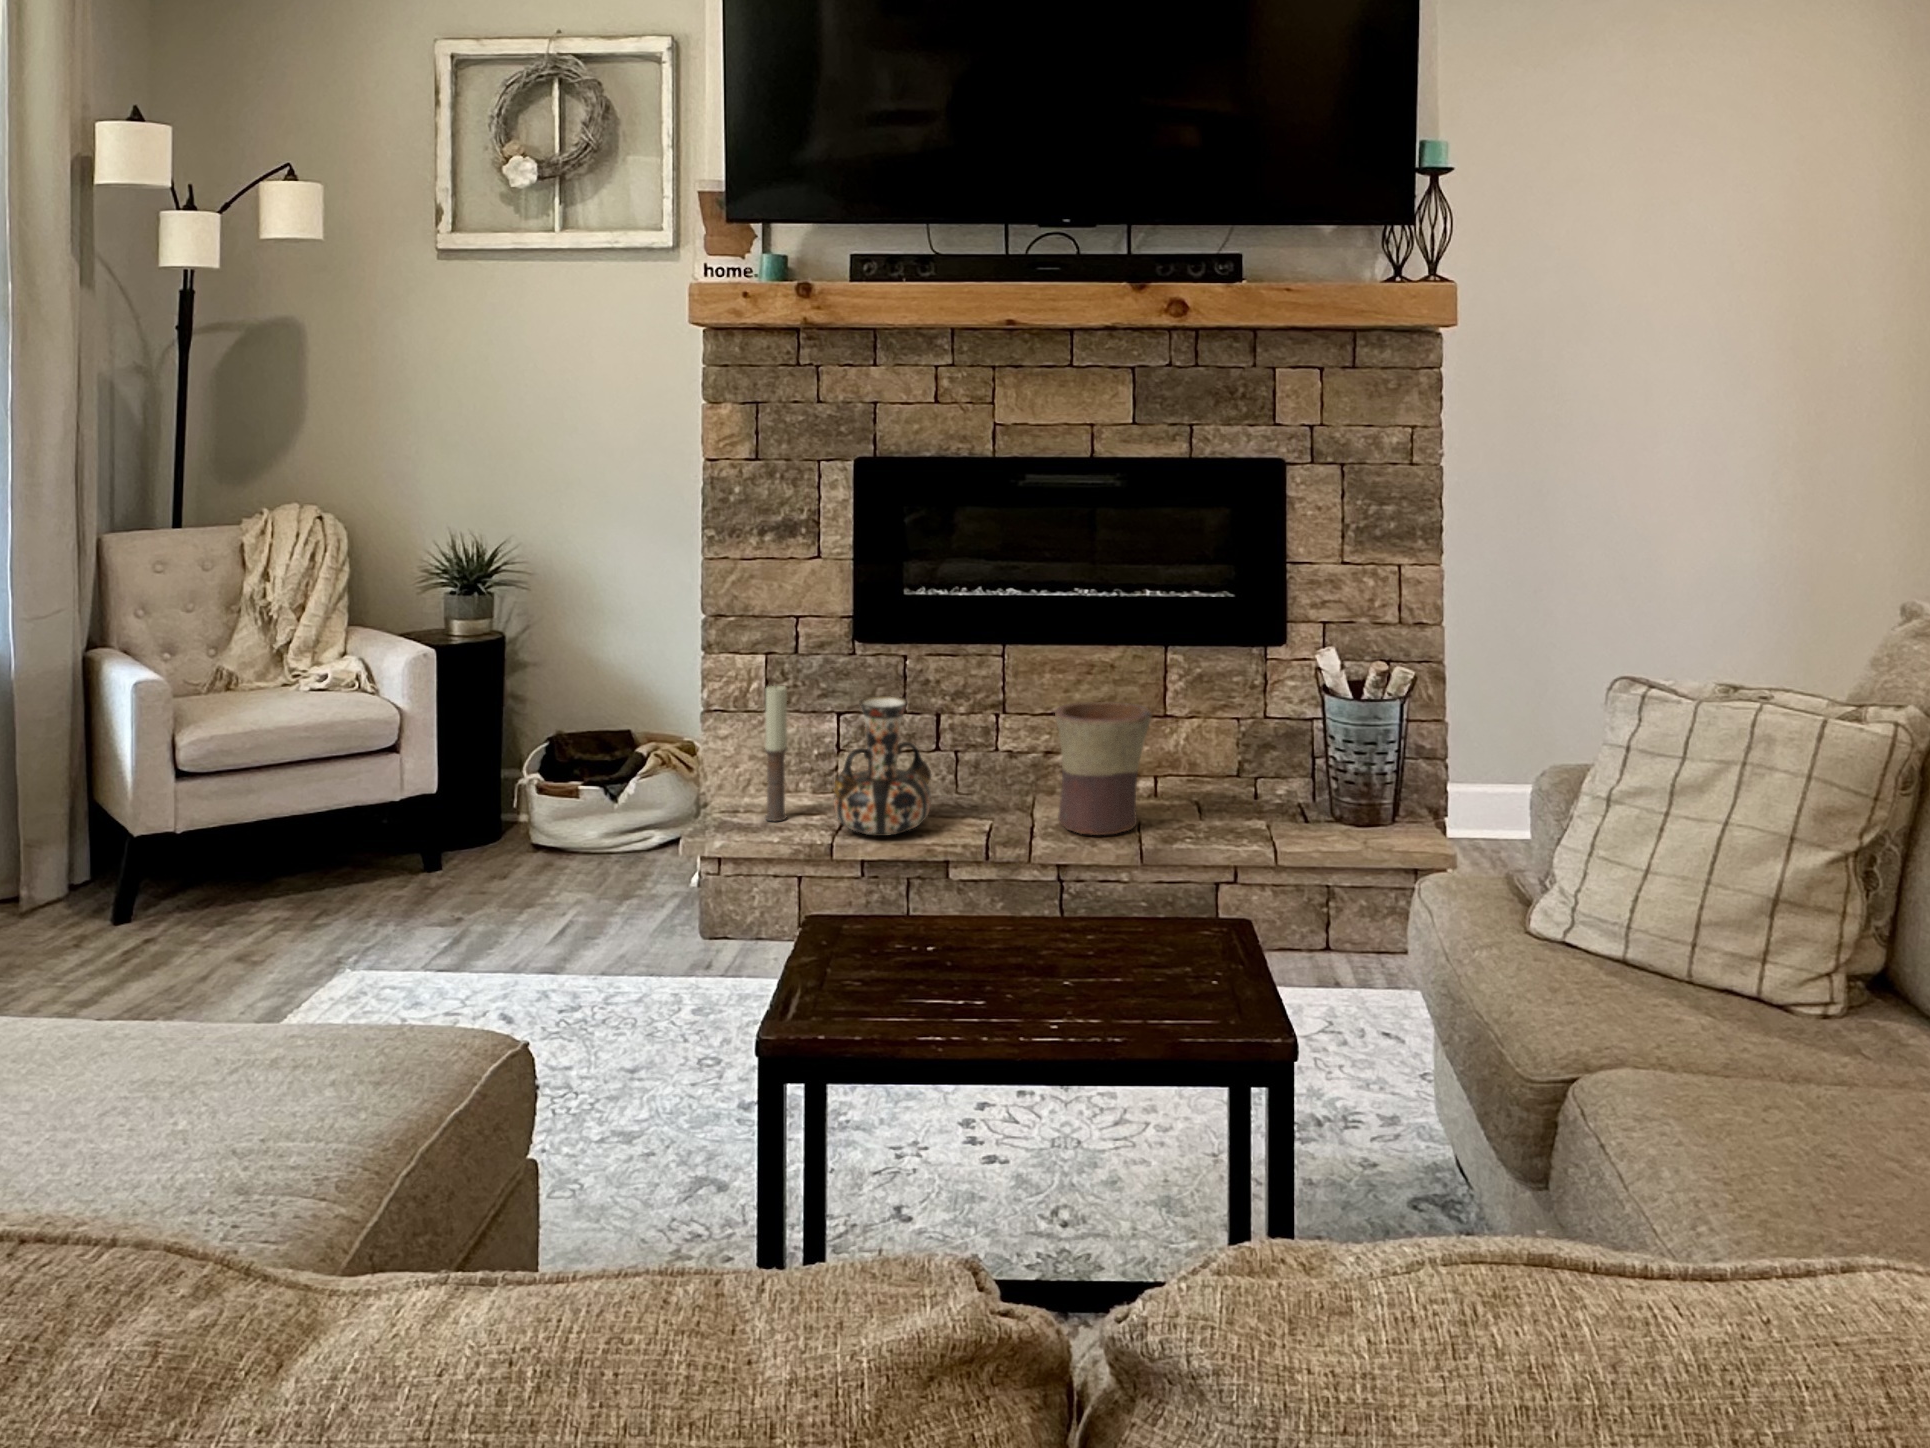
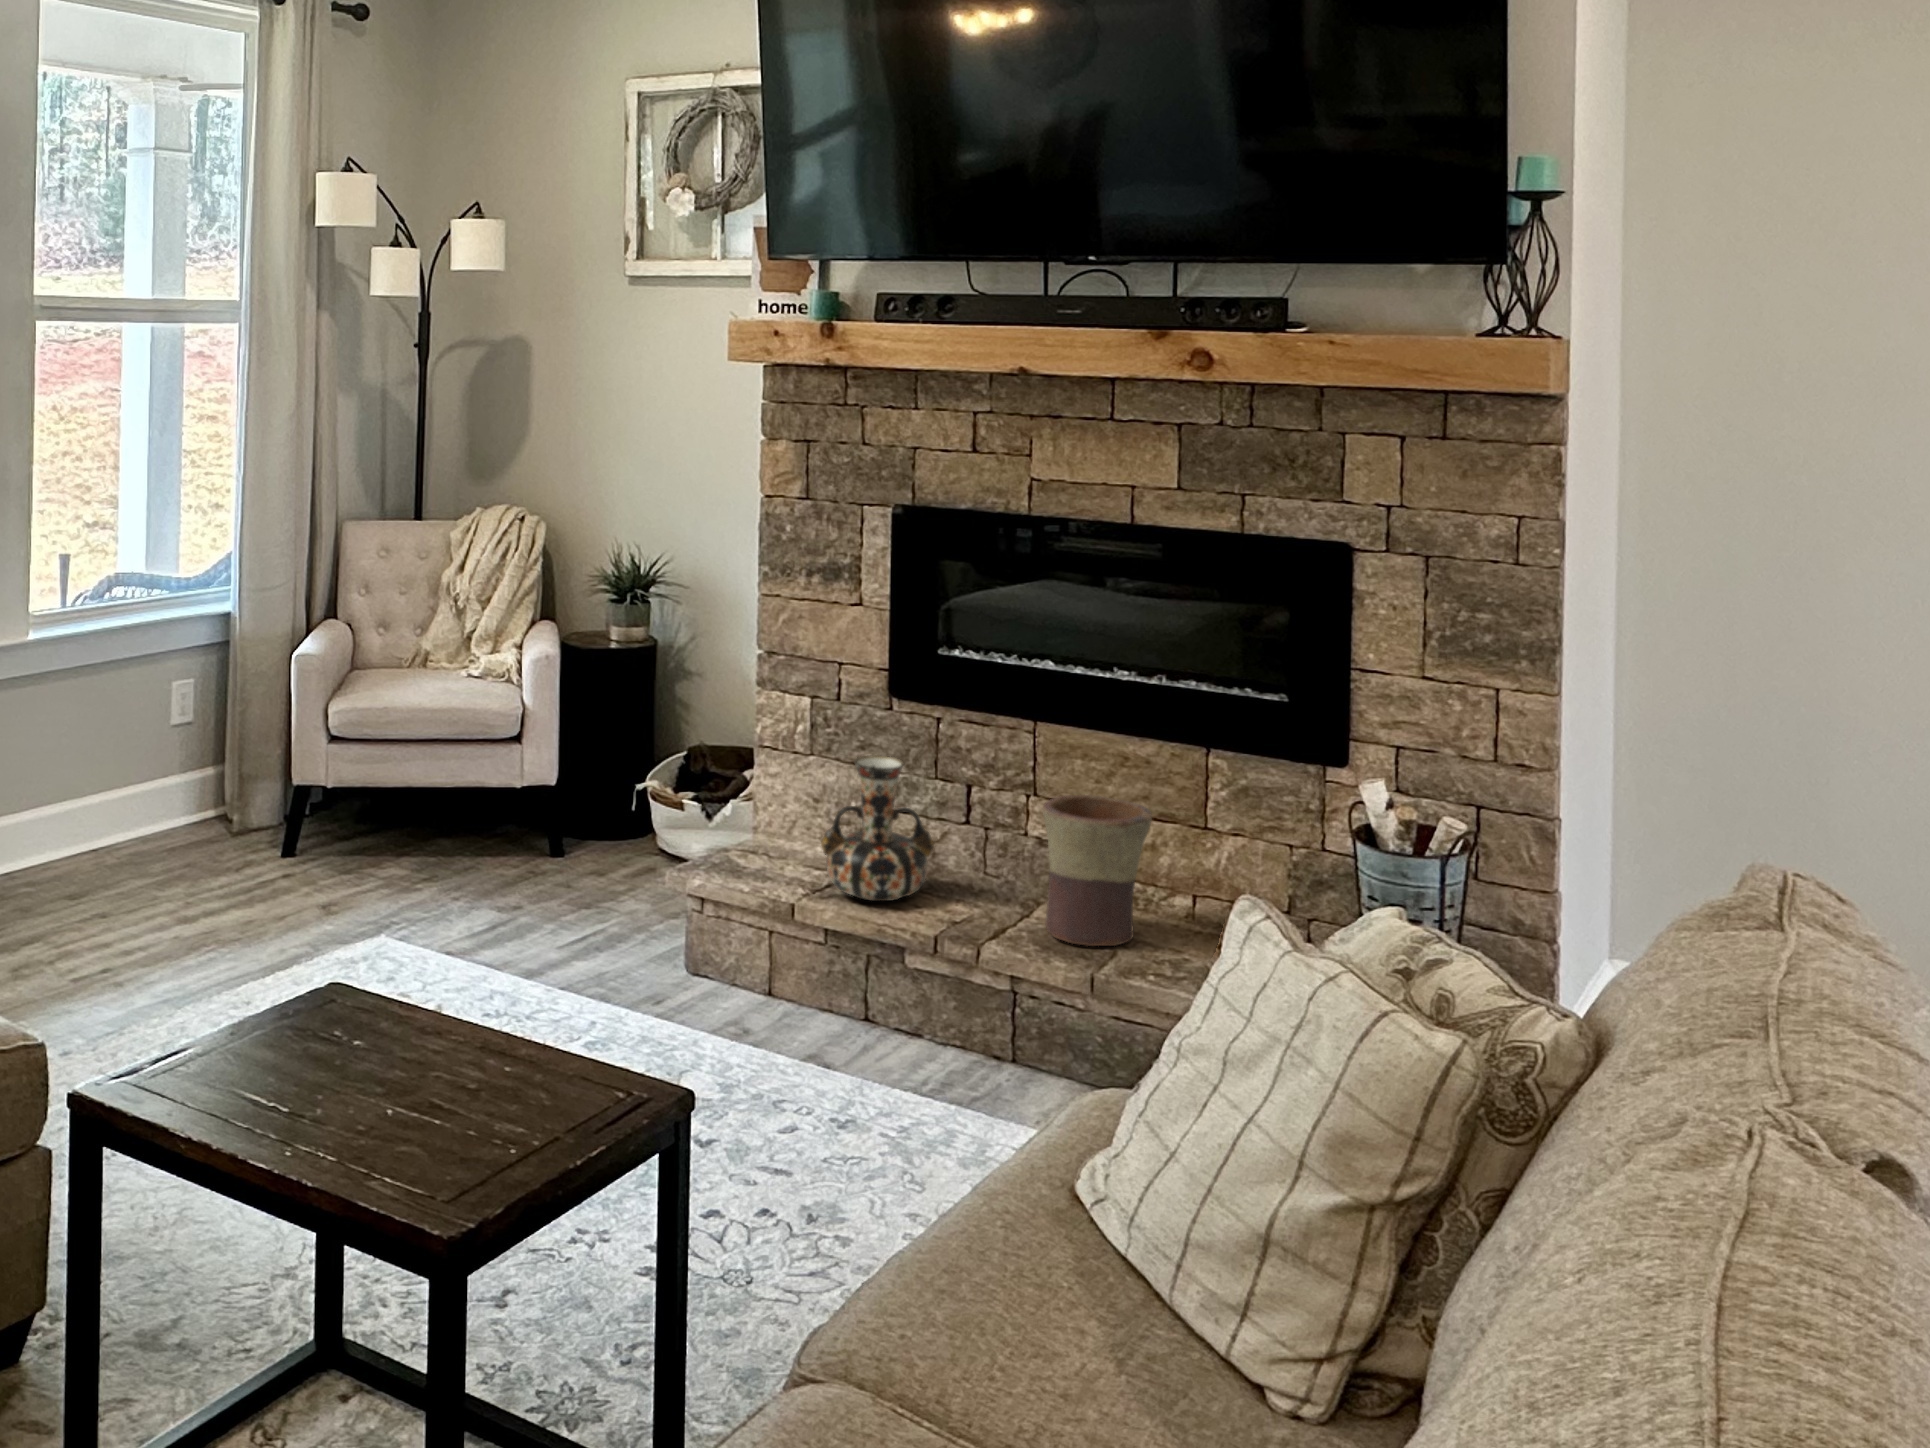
candle: present [765,685,788,821] -> none [784,728,808,867]

